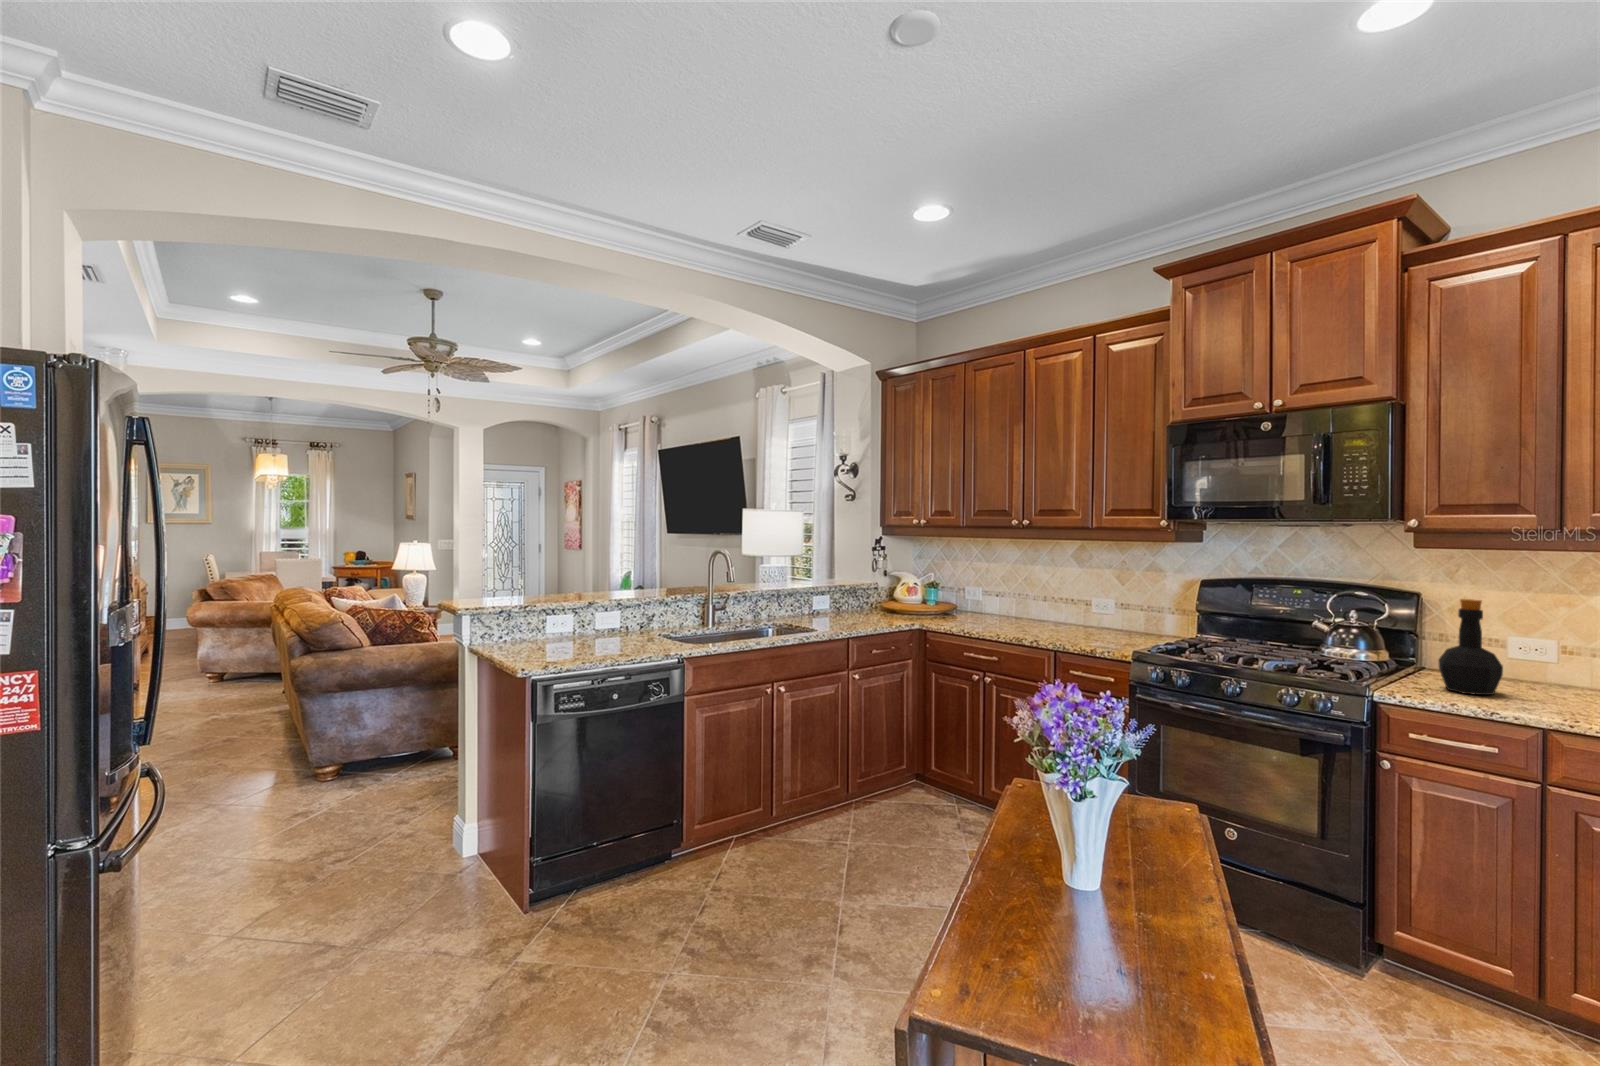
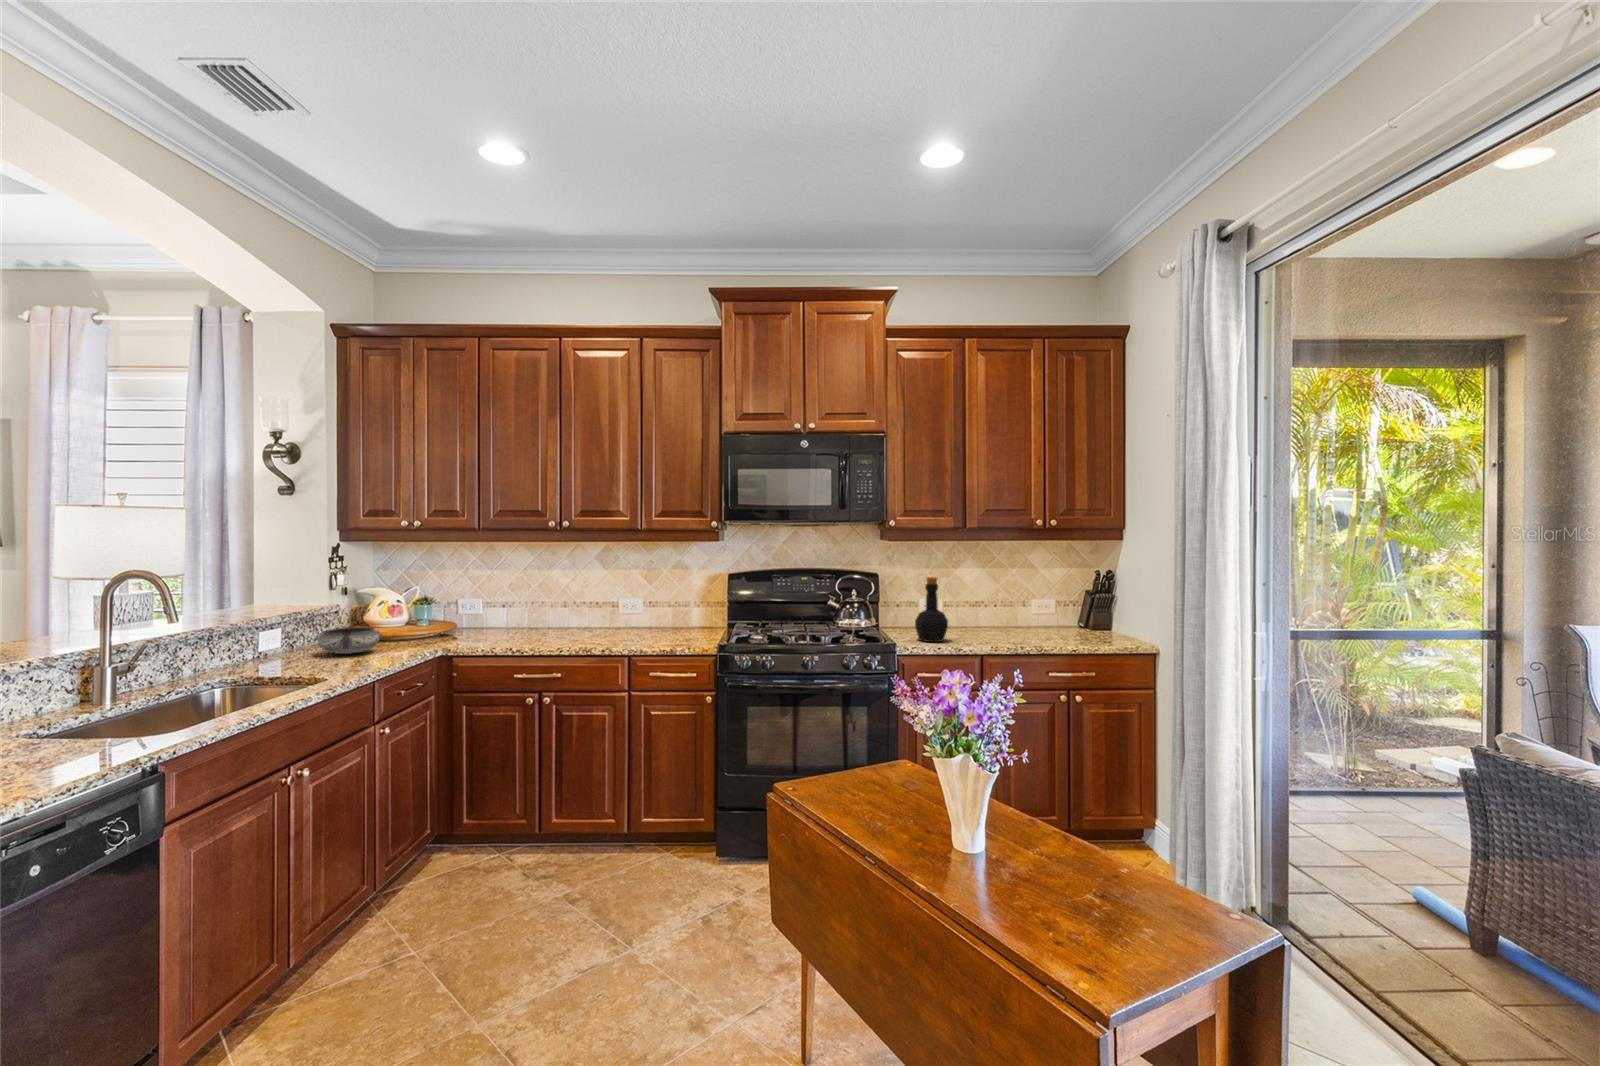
bowl: none [846,600,887,619] -> present [318,627,382,654]

